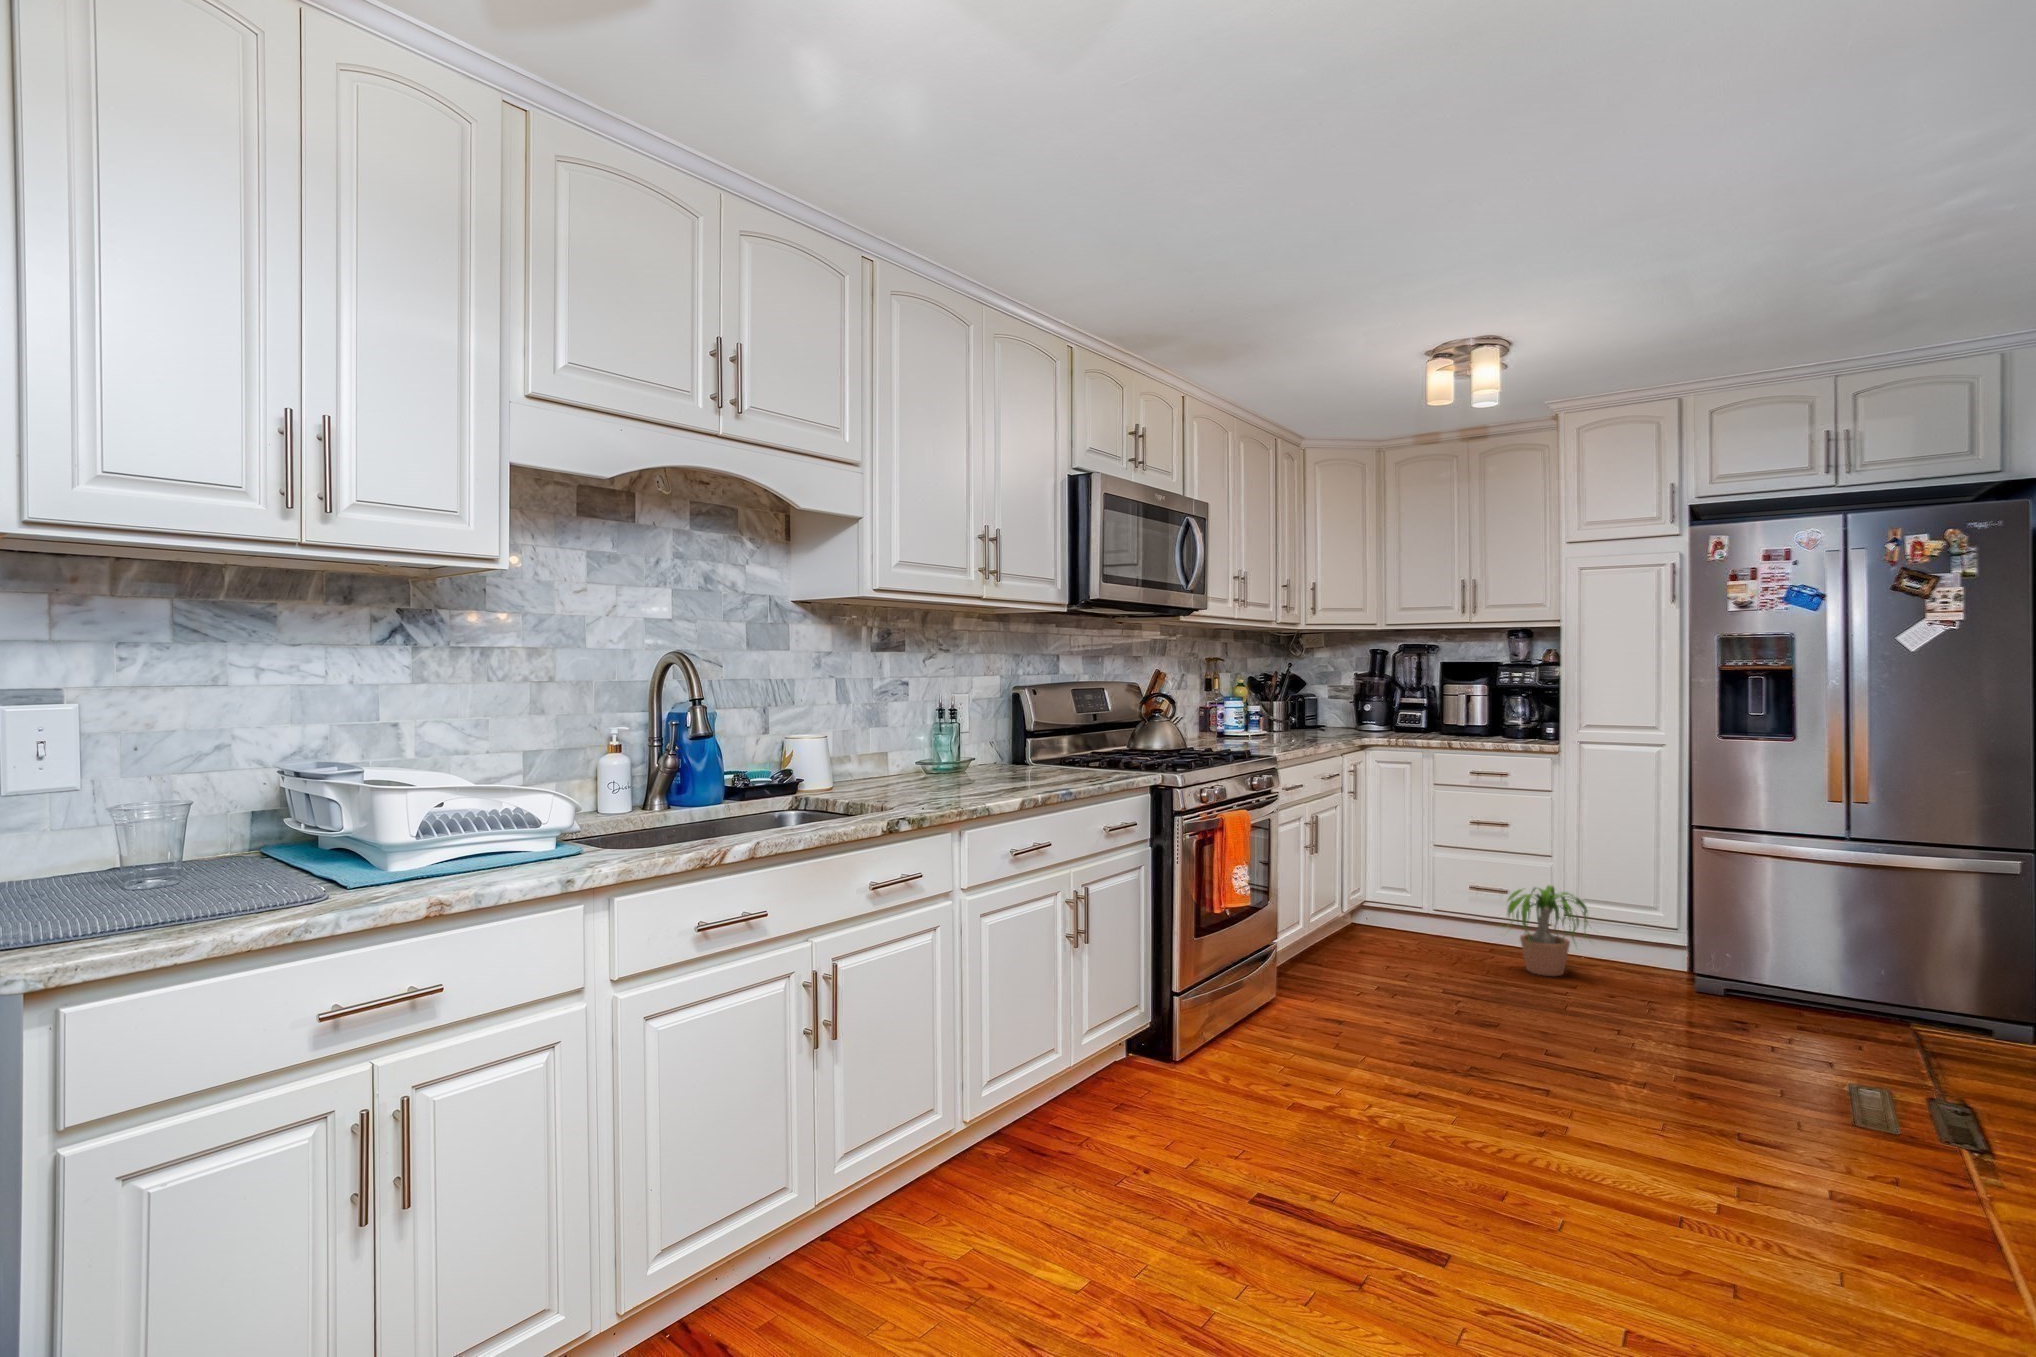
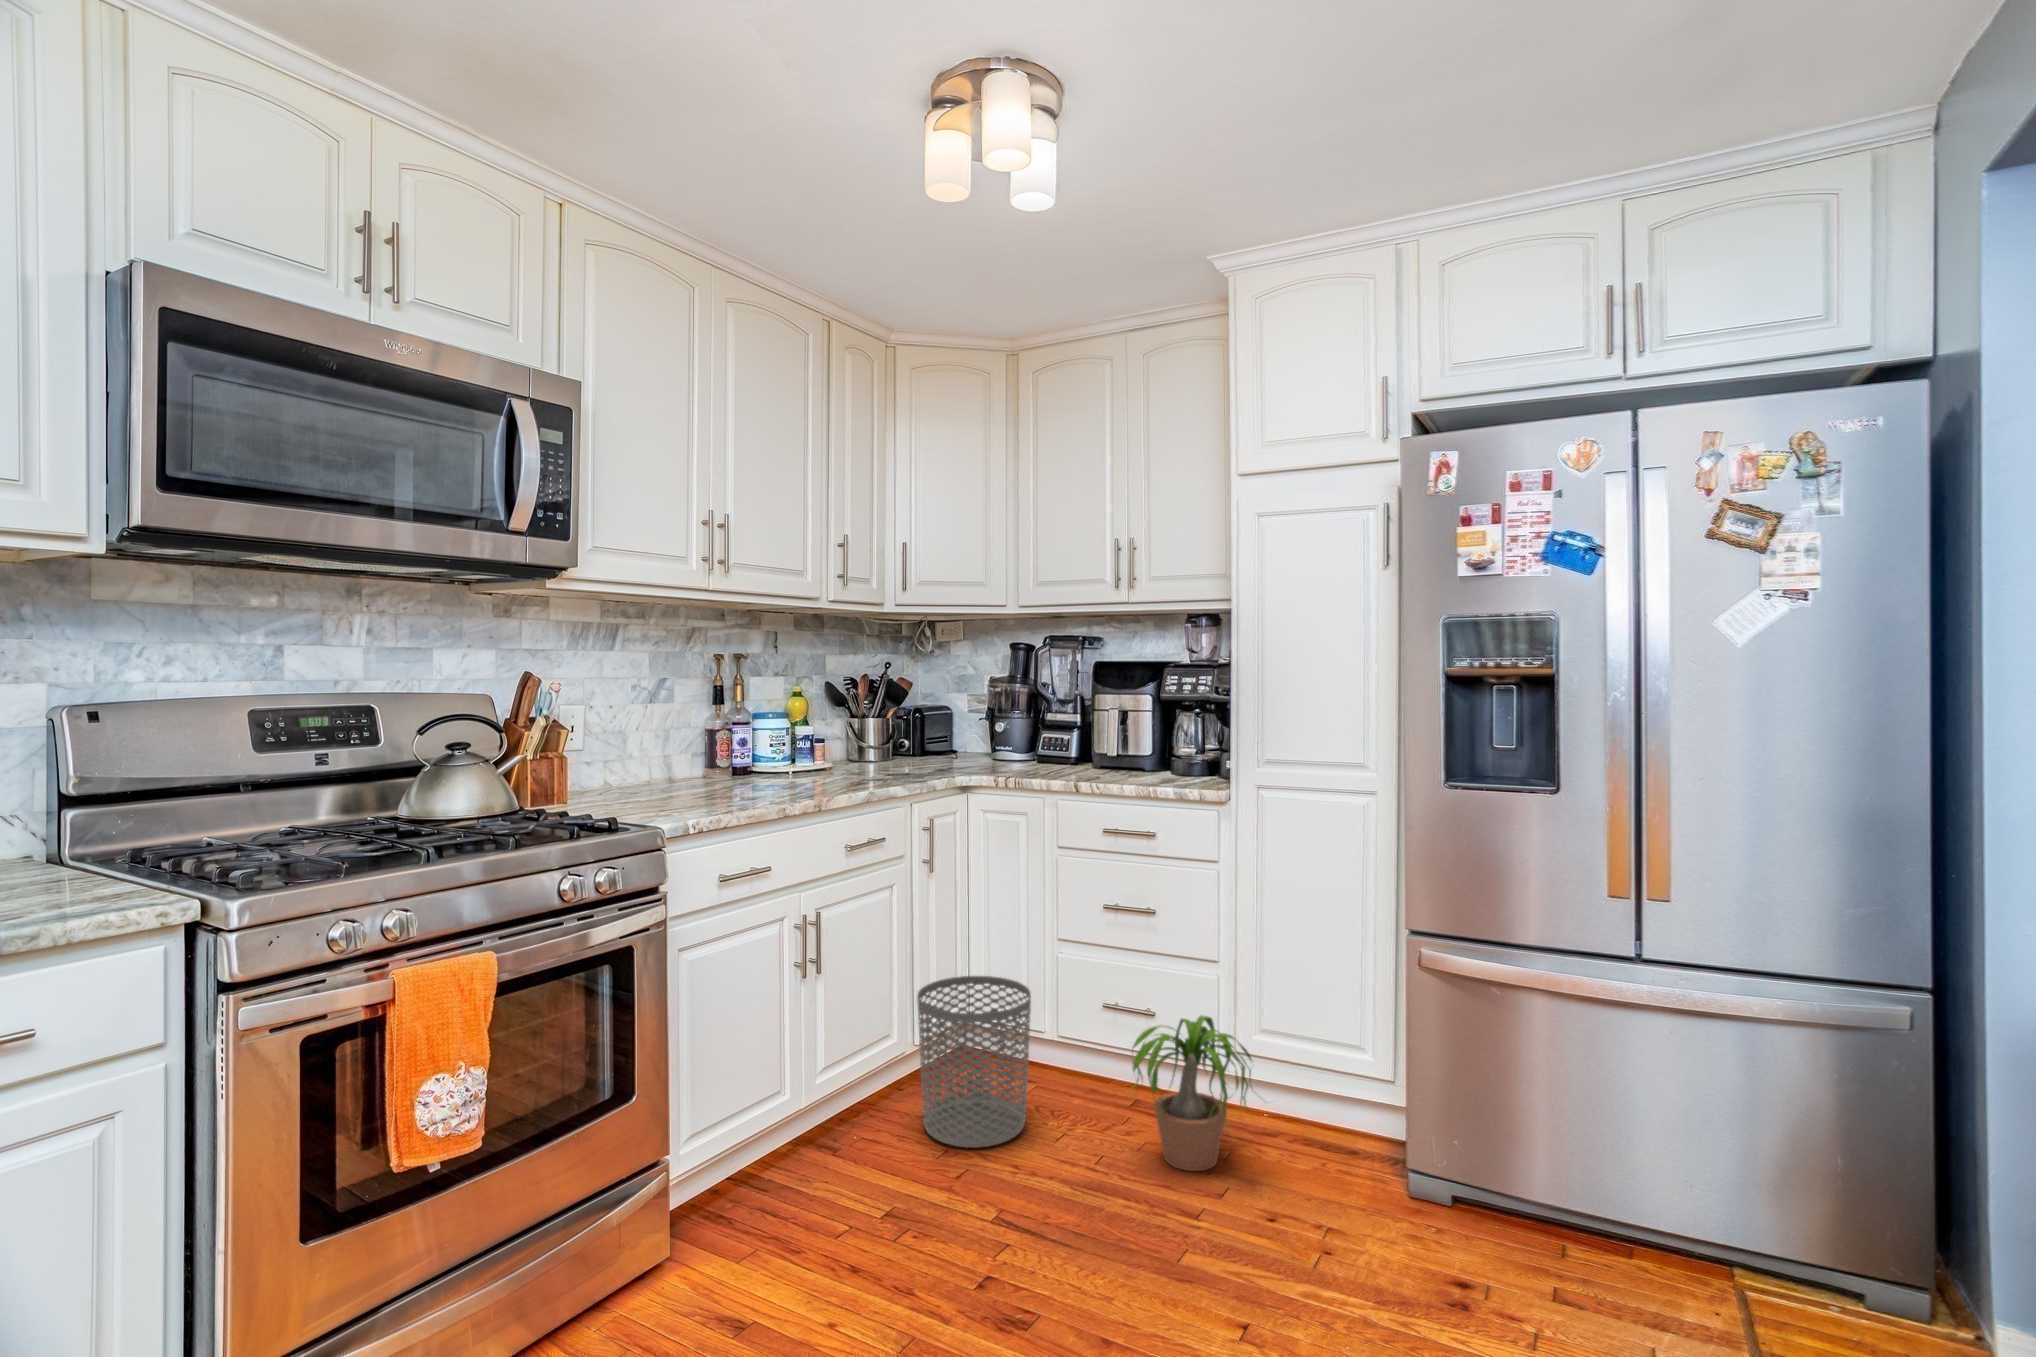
waste bin: none [1355,865,1431,963] -> present [917,976,1031,1148]

